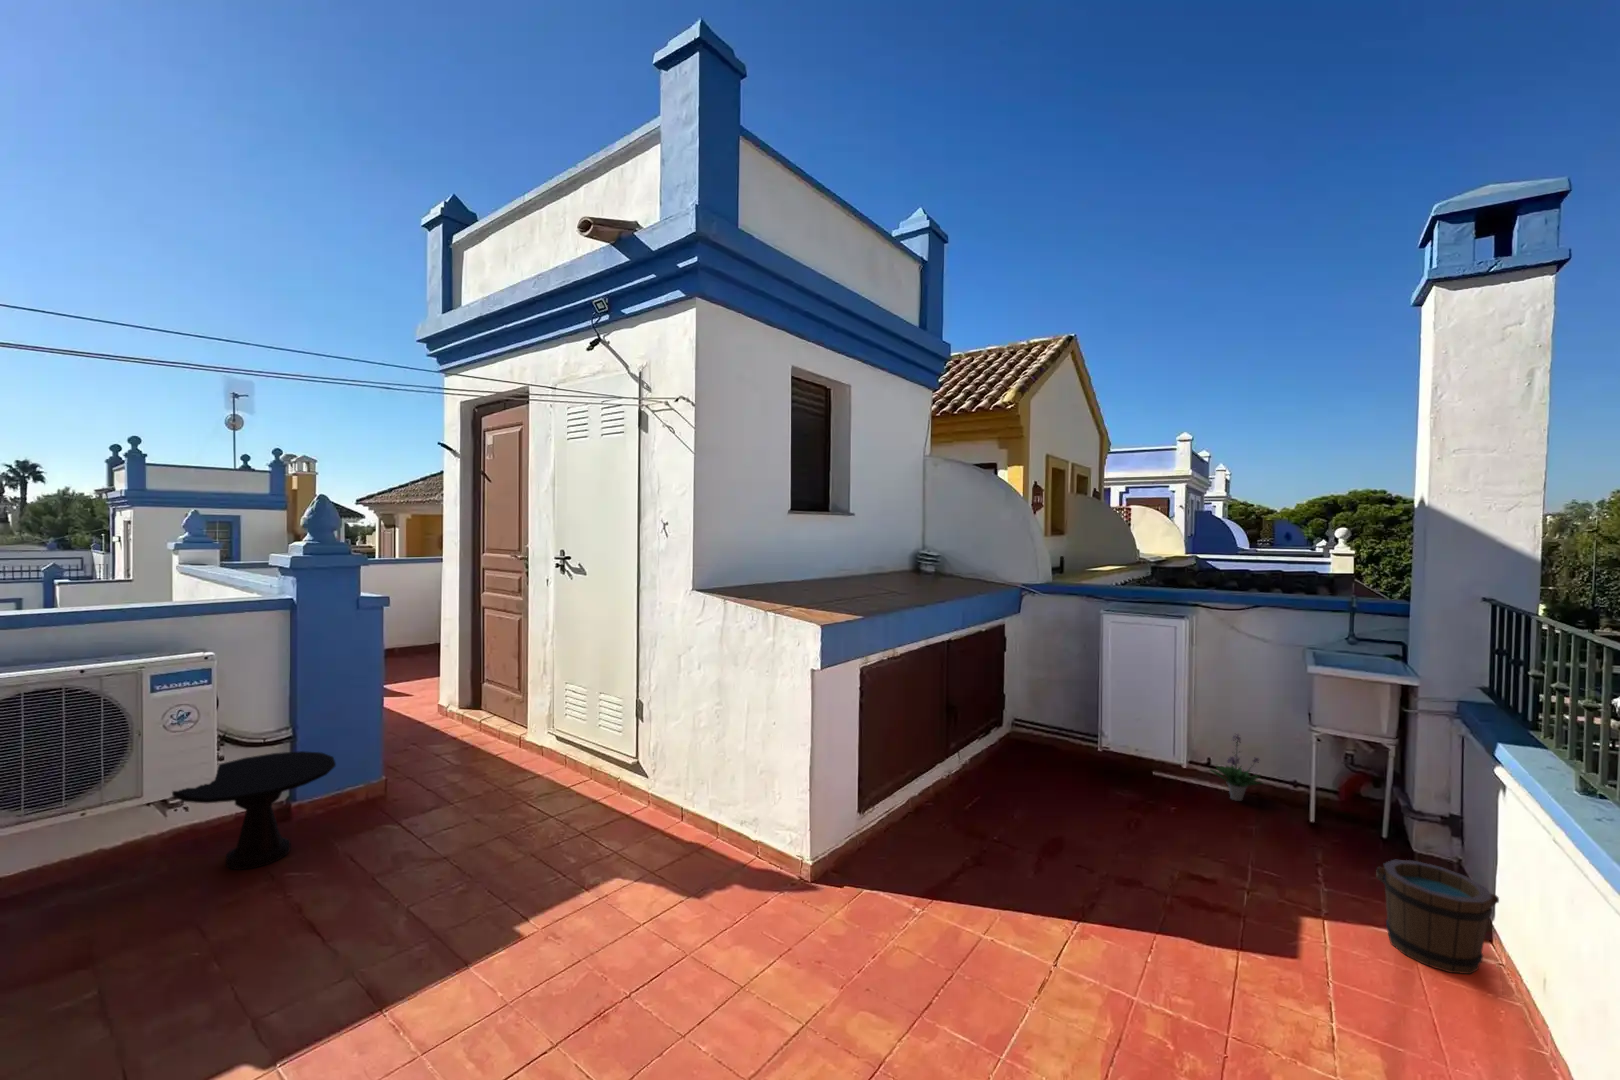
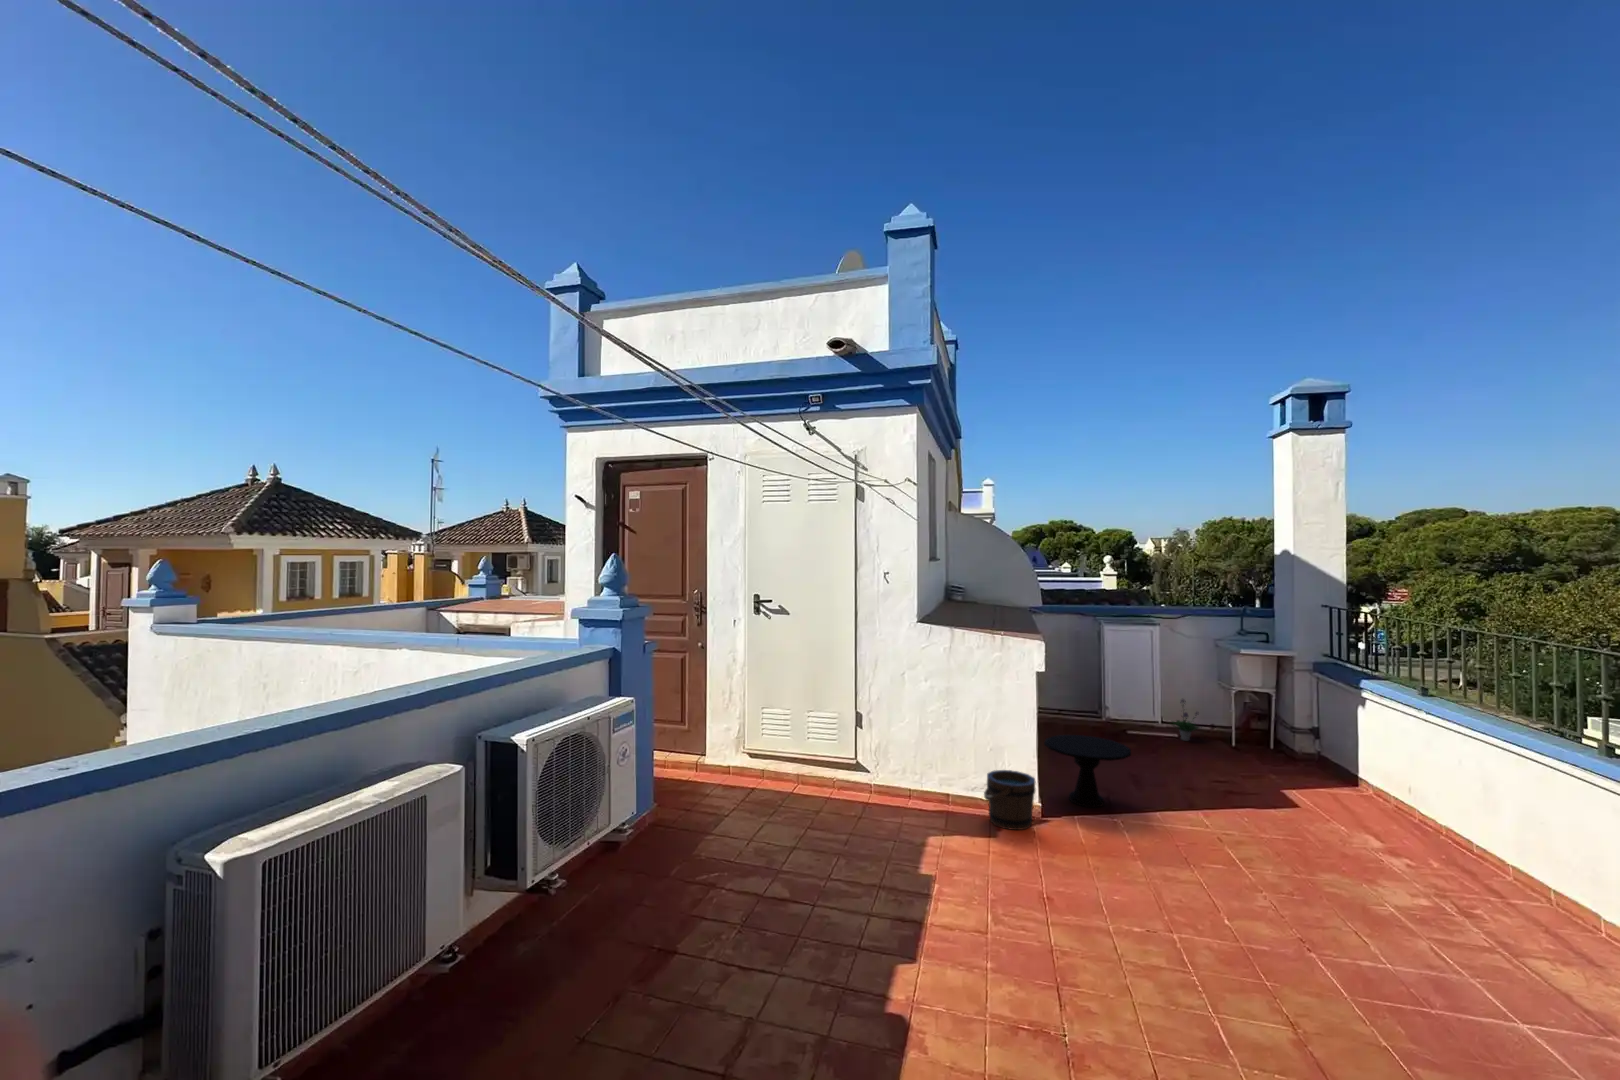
side table: present [172,751,336,870] -> present [1044,735,1131,807]
bucket: present [1376,860,1499,974] -> present [984,770,1036,830]

